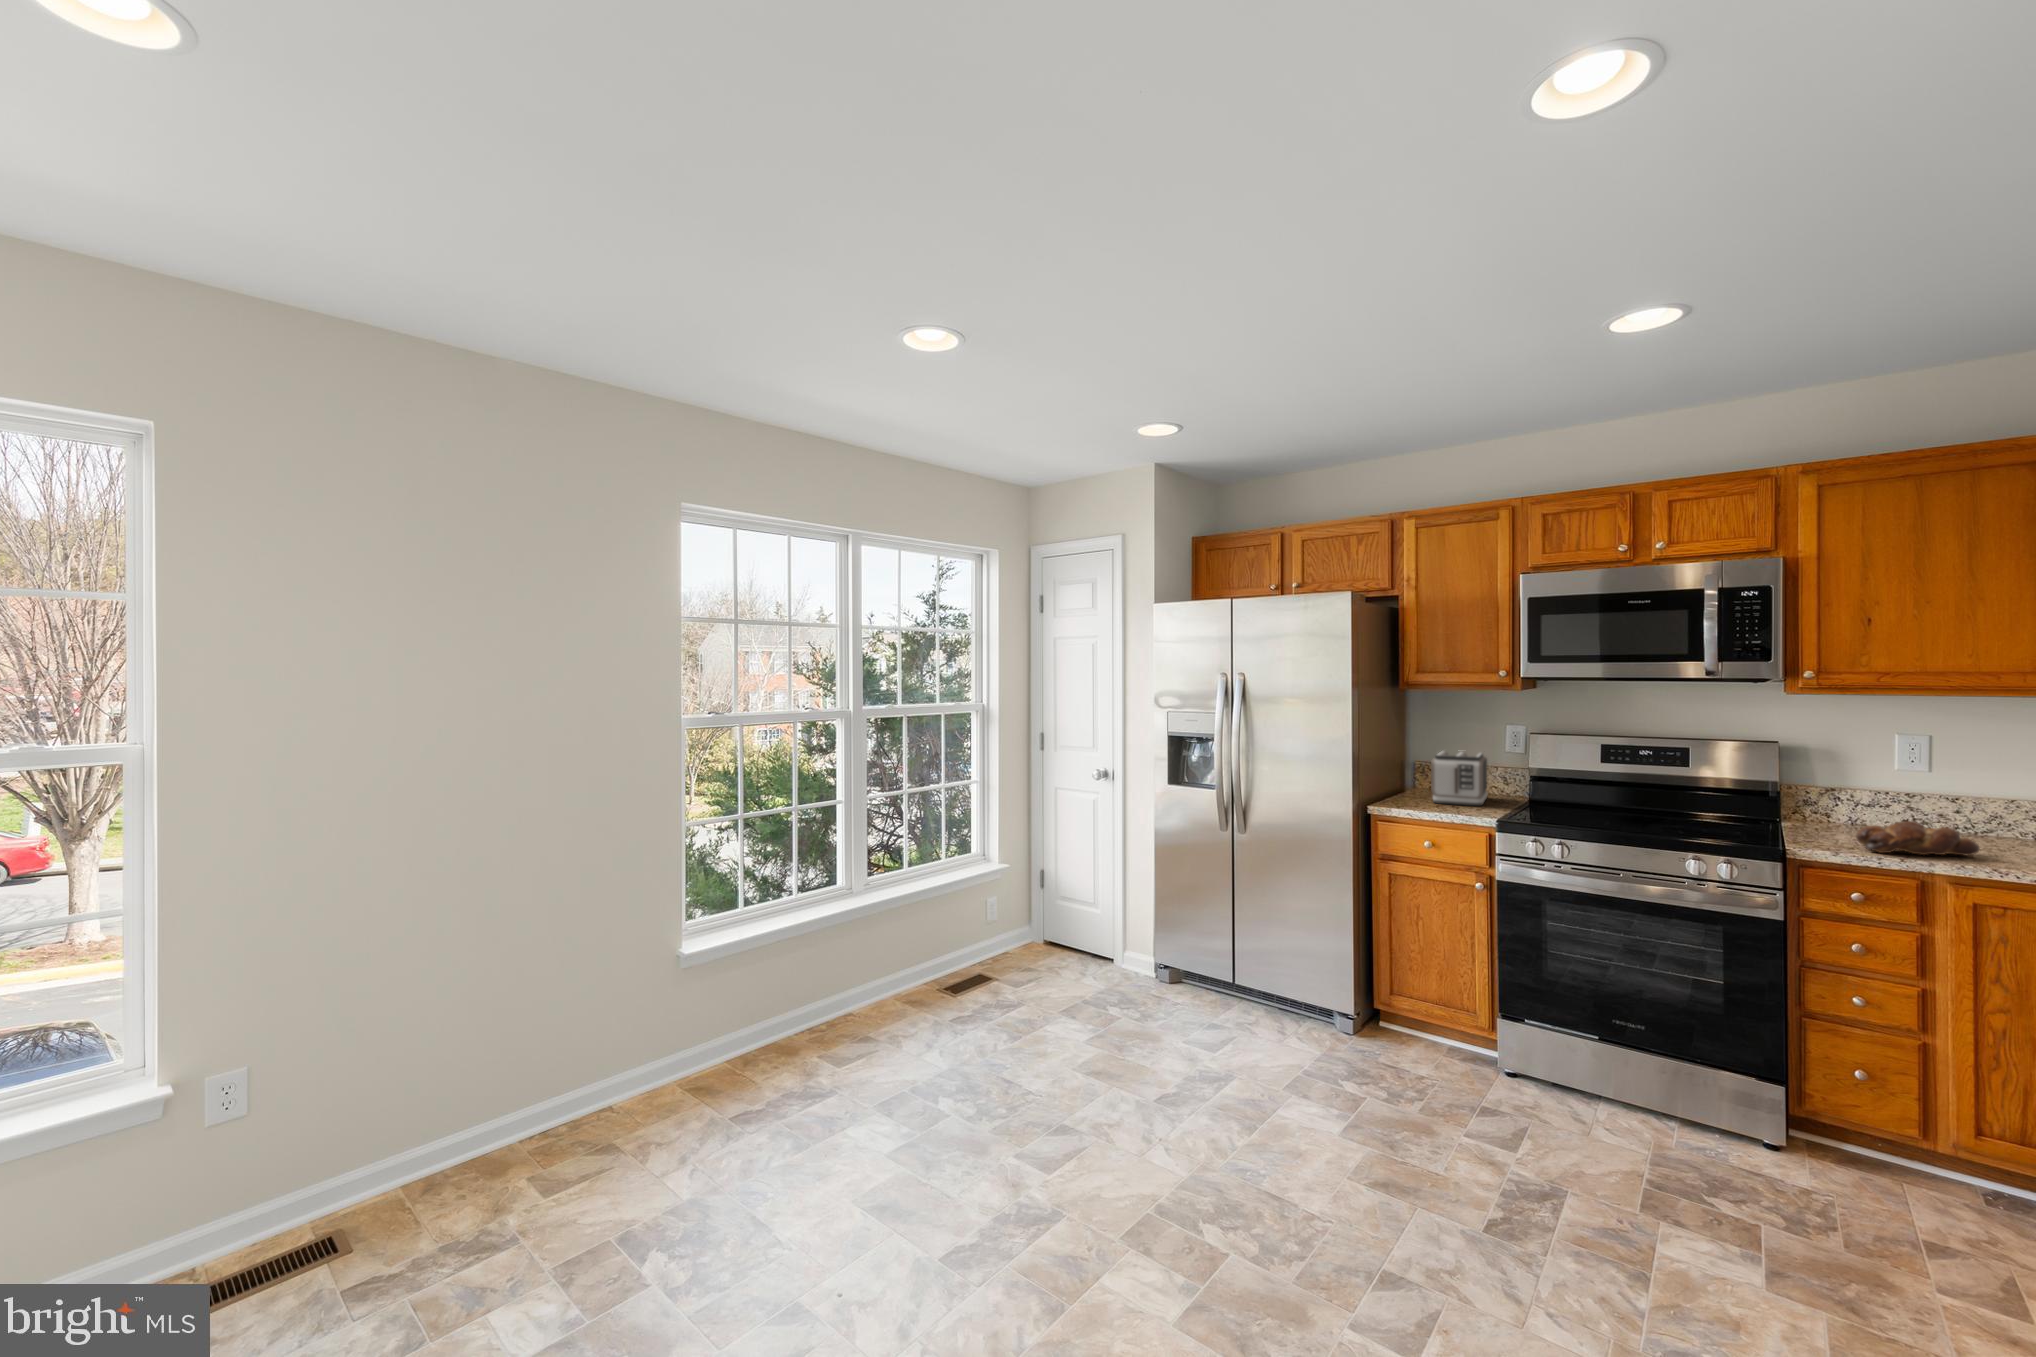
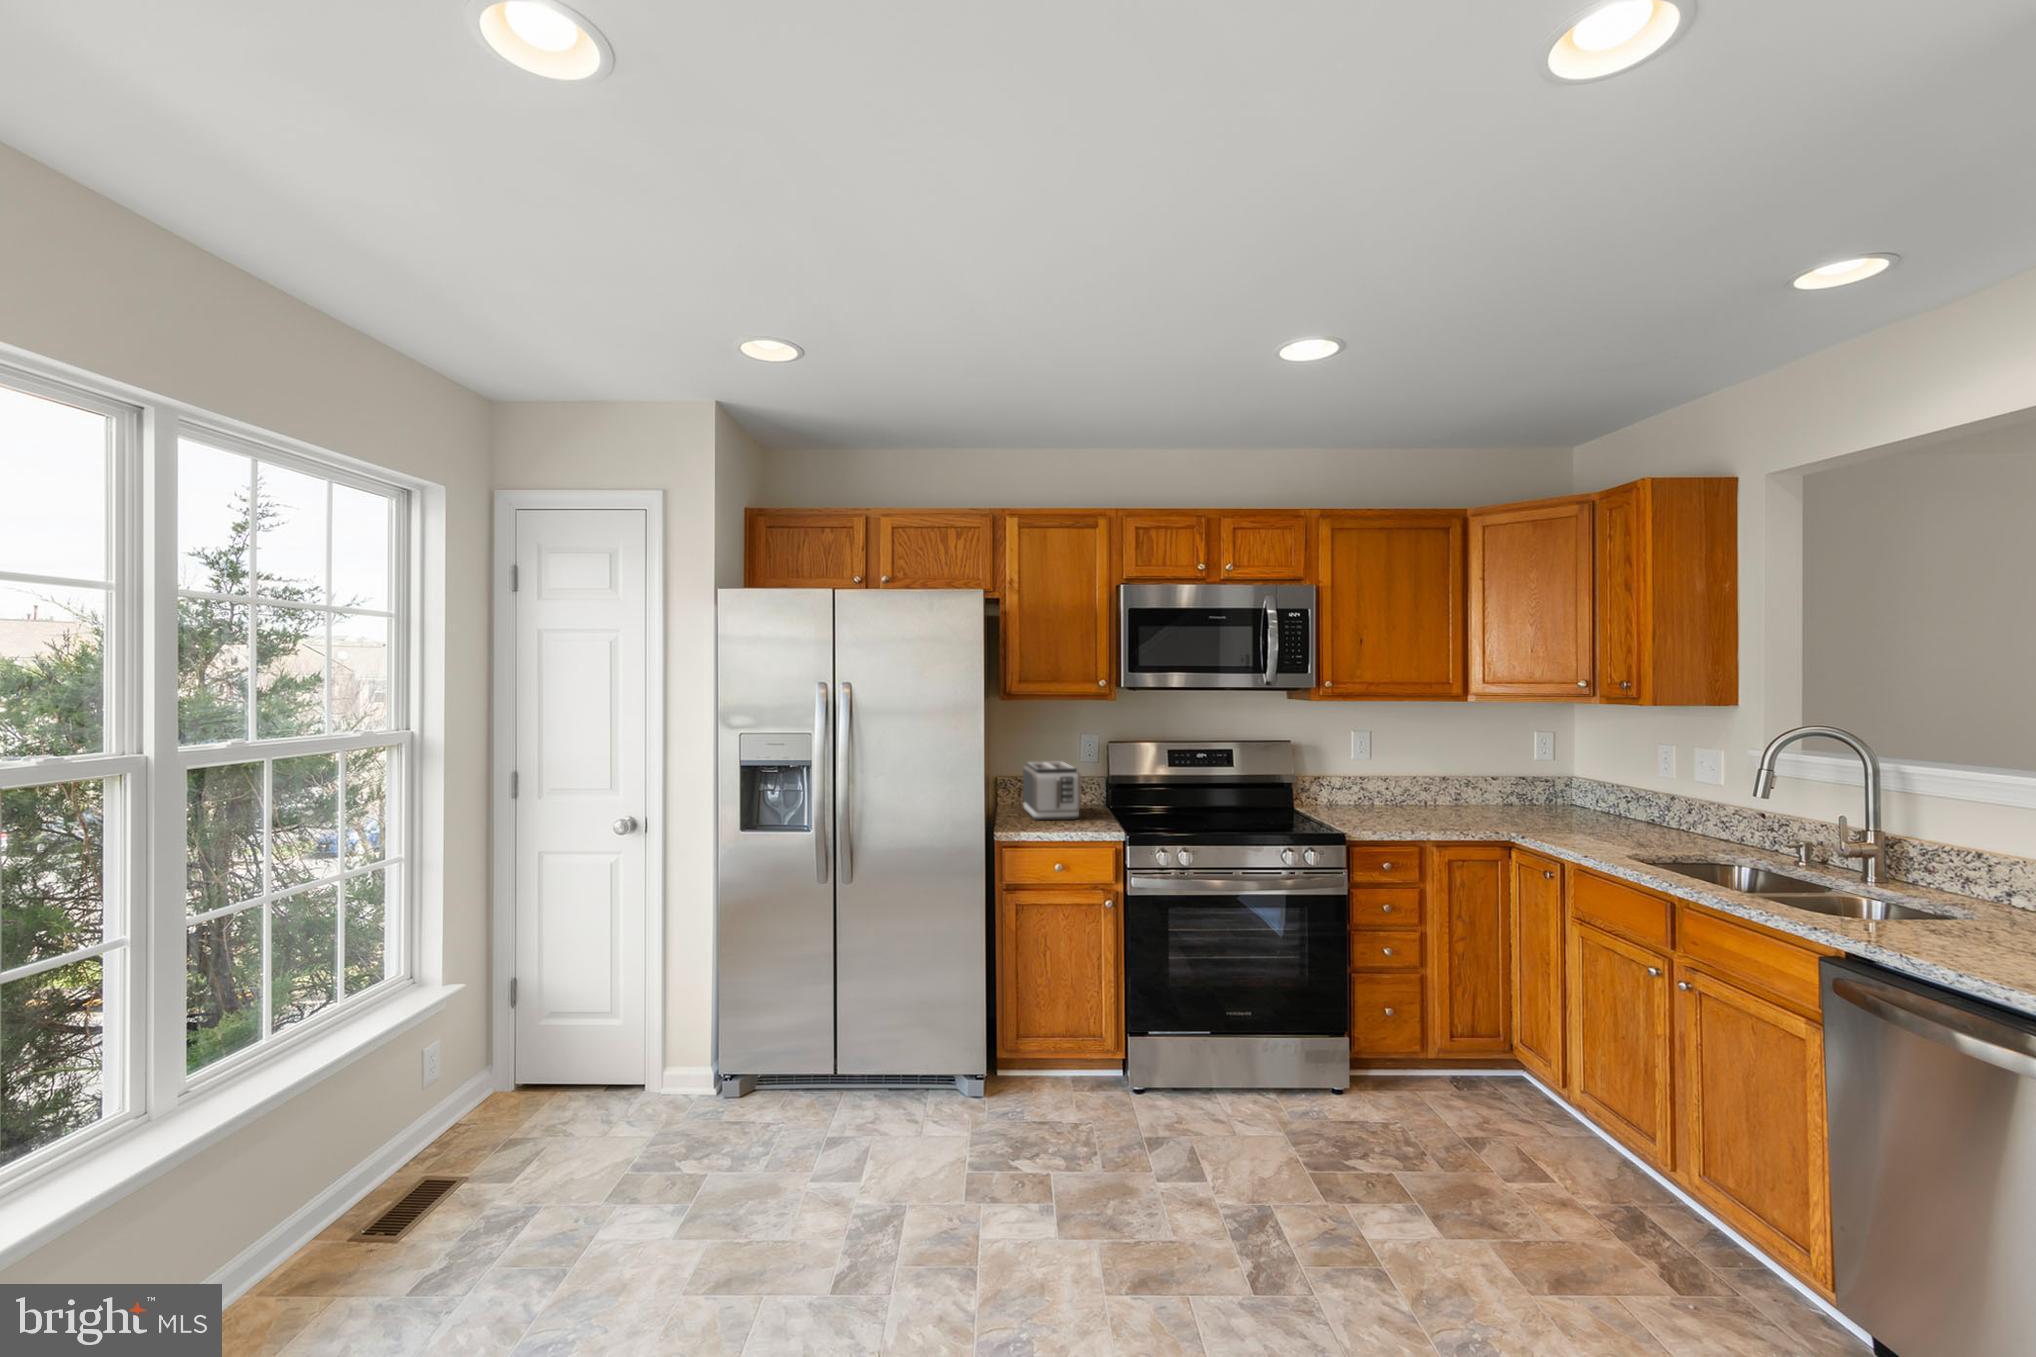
bread loaf: present [1856,821,1980,855] -> none [1374,801,1440,830]

